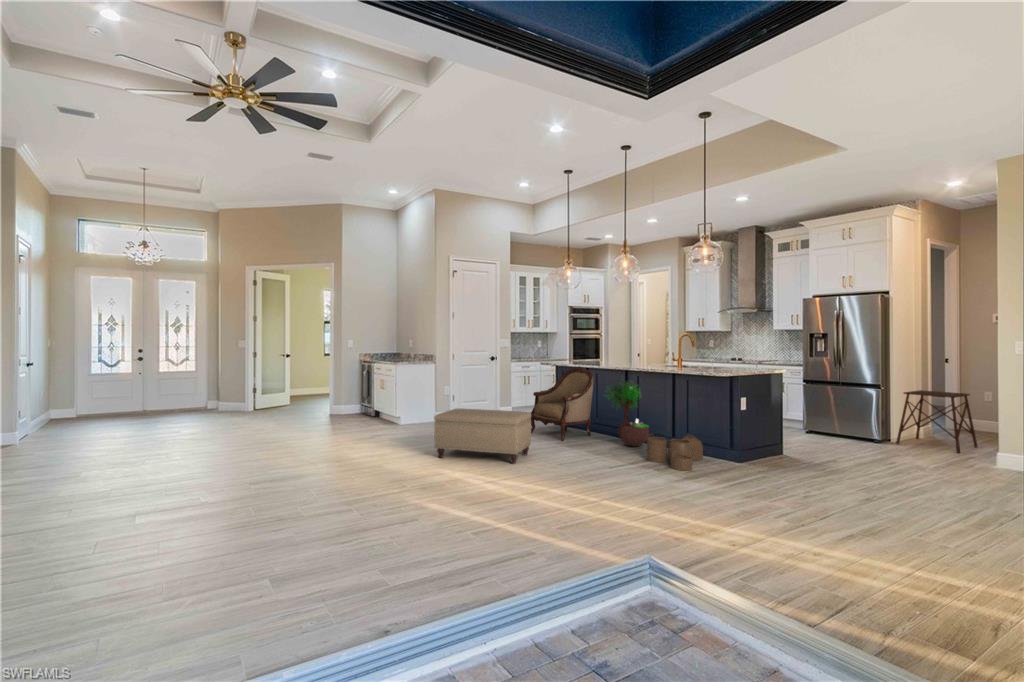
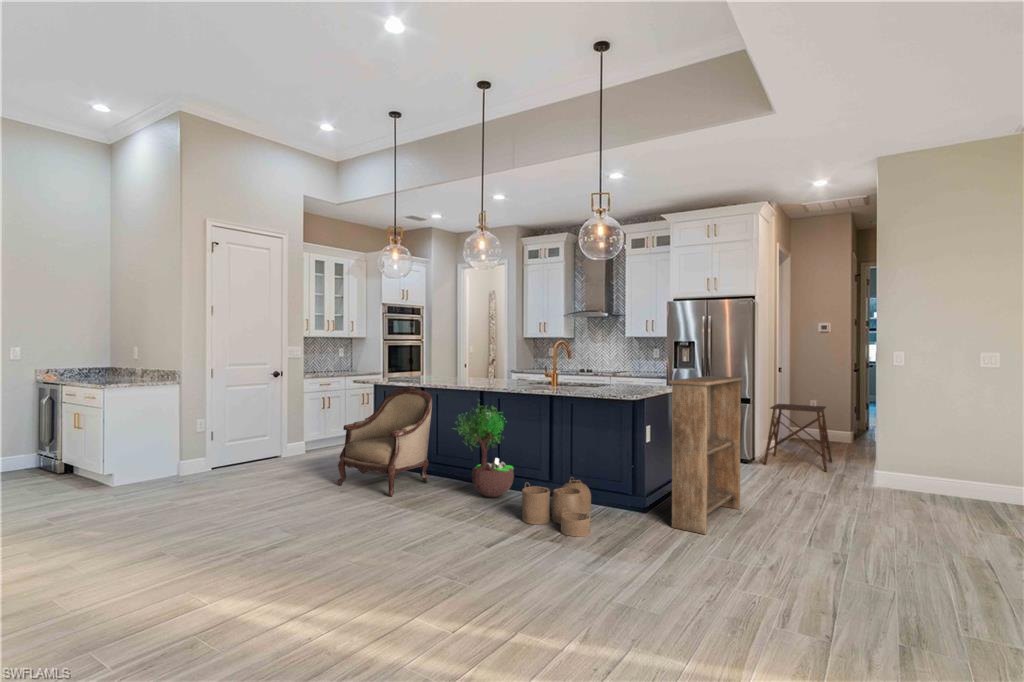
bookshelf: none [757,361,835,478] -> present [670,376,743,534]
ottoman: present [434,408,531,464] -> none [172,464,350,559]

